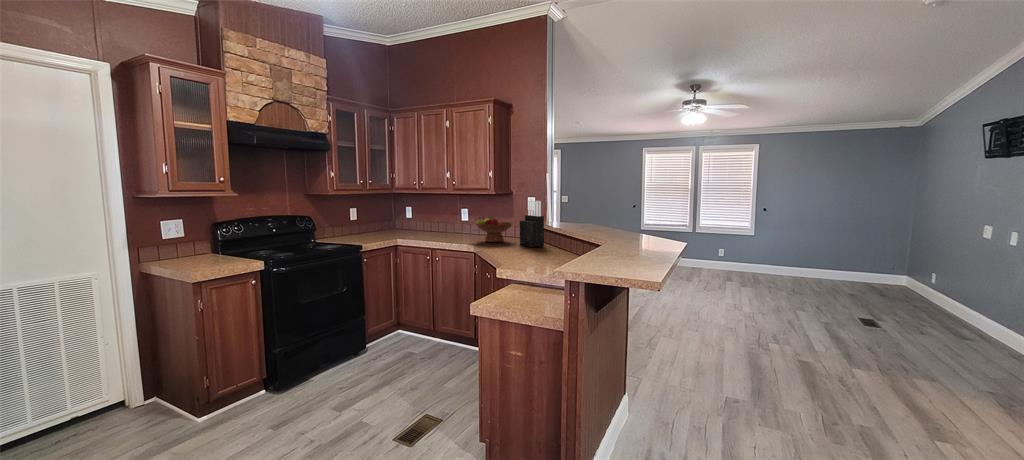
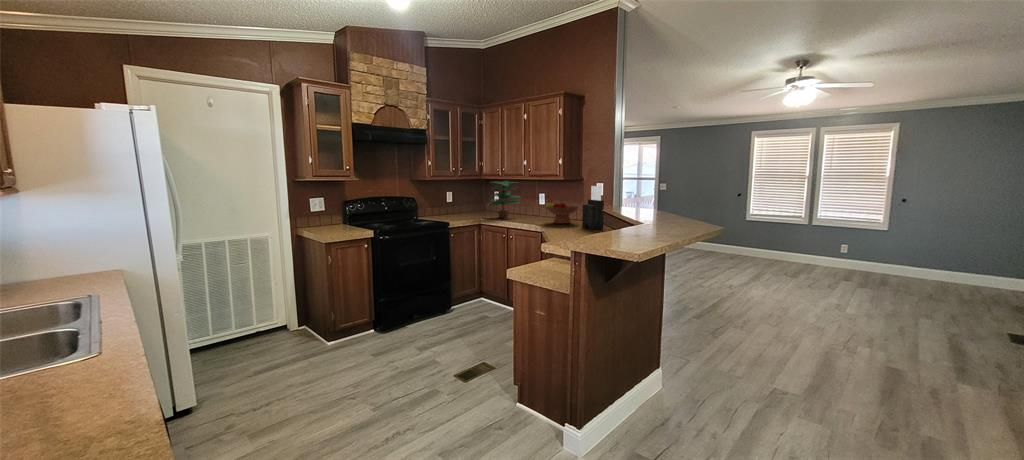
potted plant: none [405,195,443,237] -> present [490,181,520,218]

